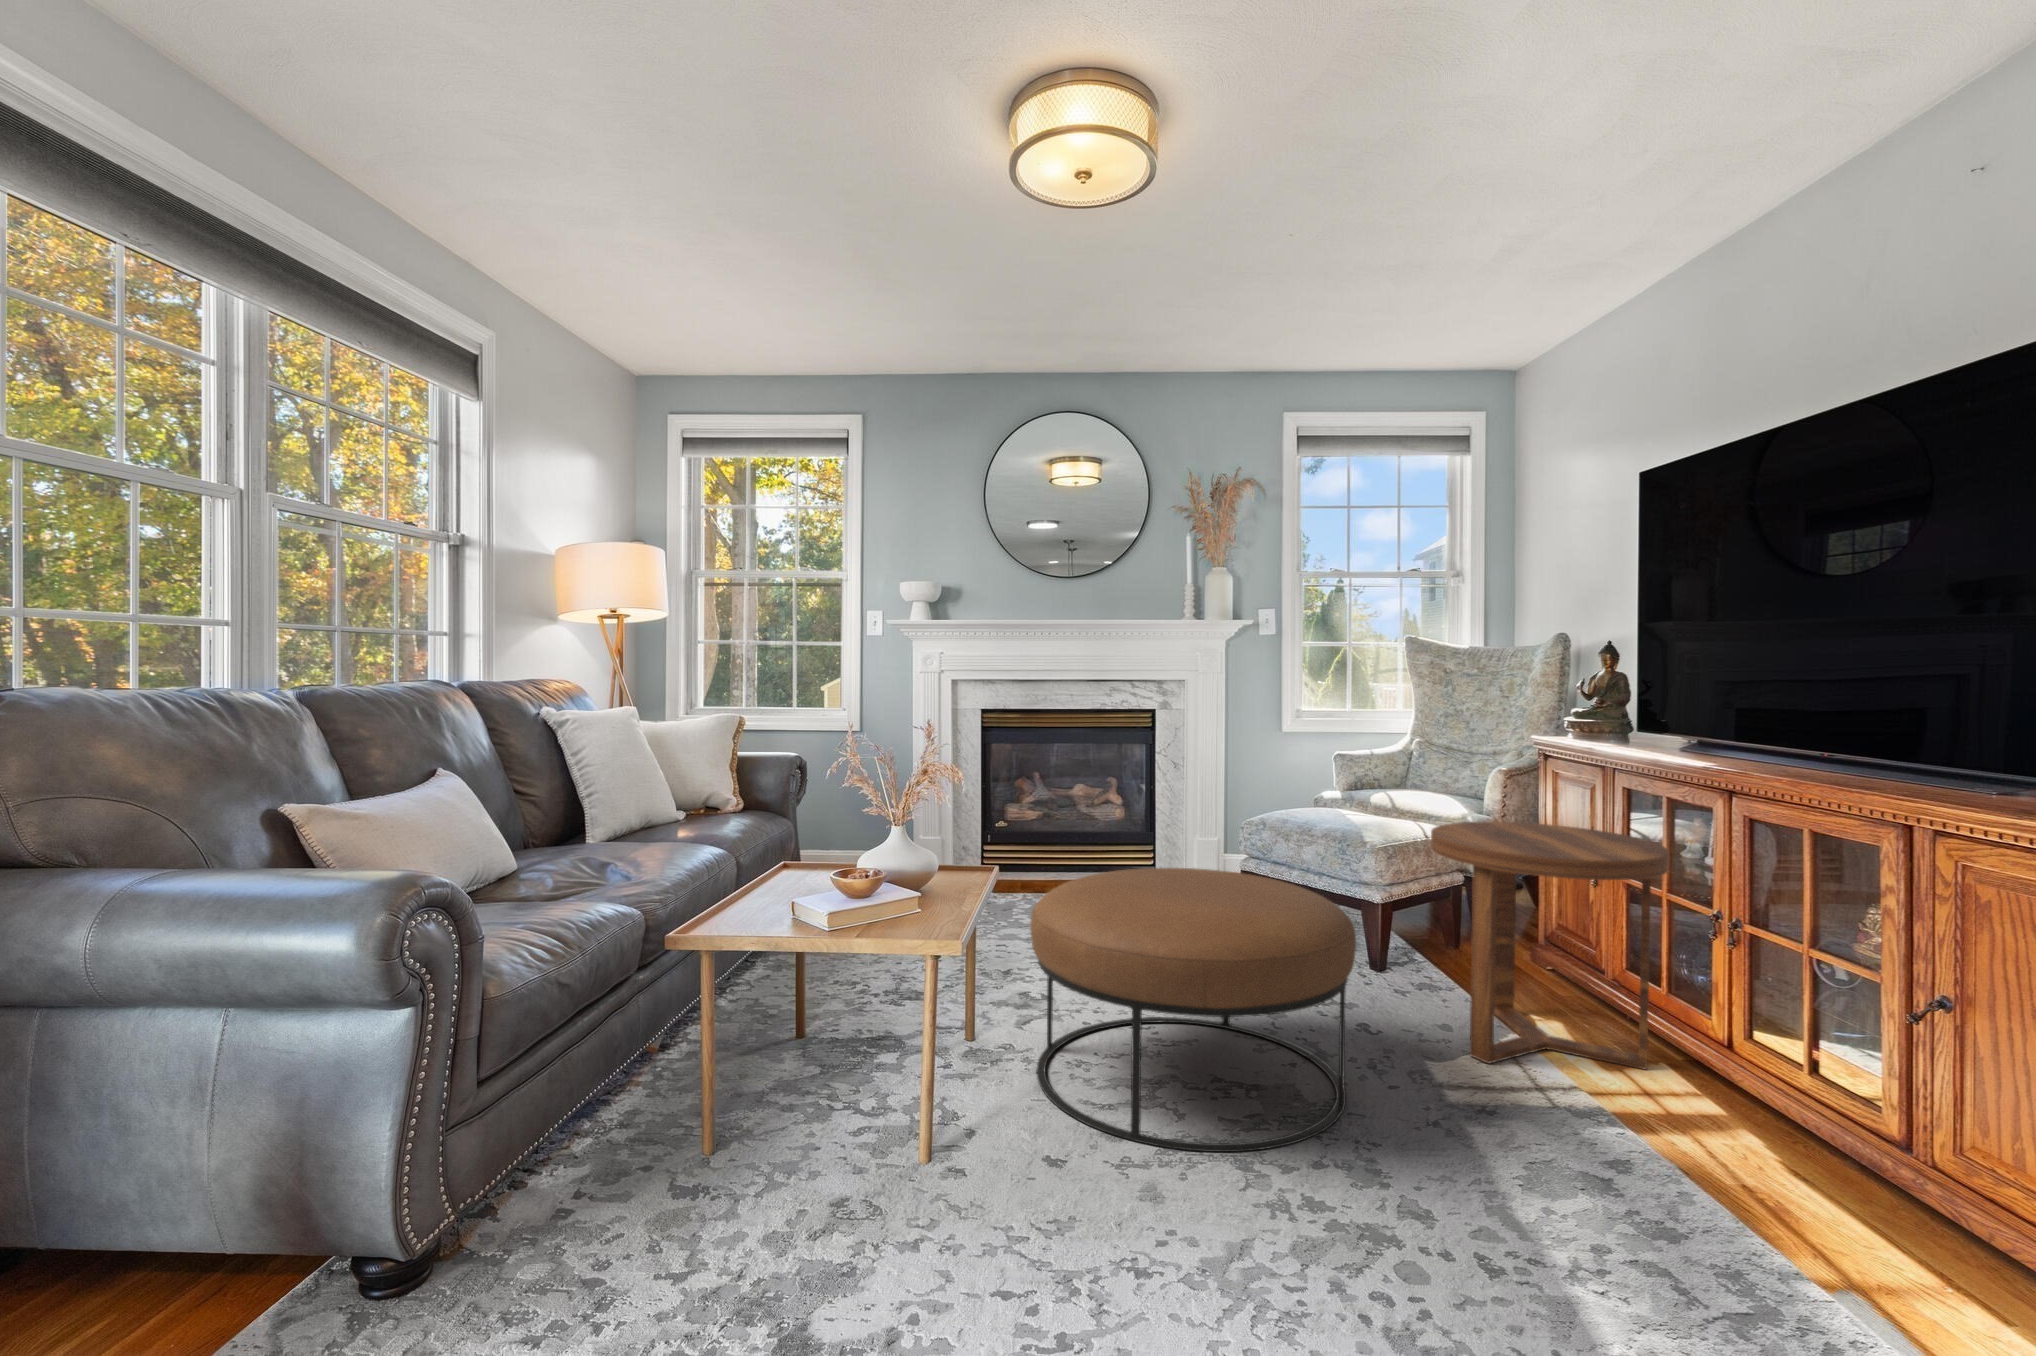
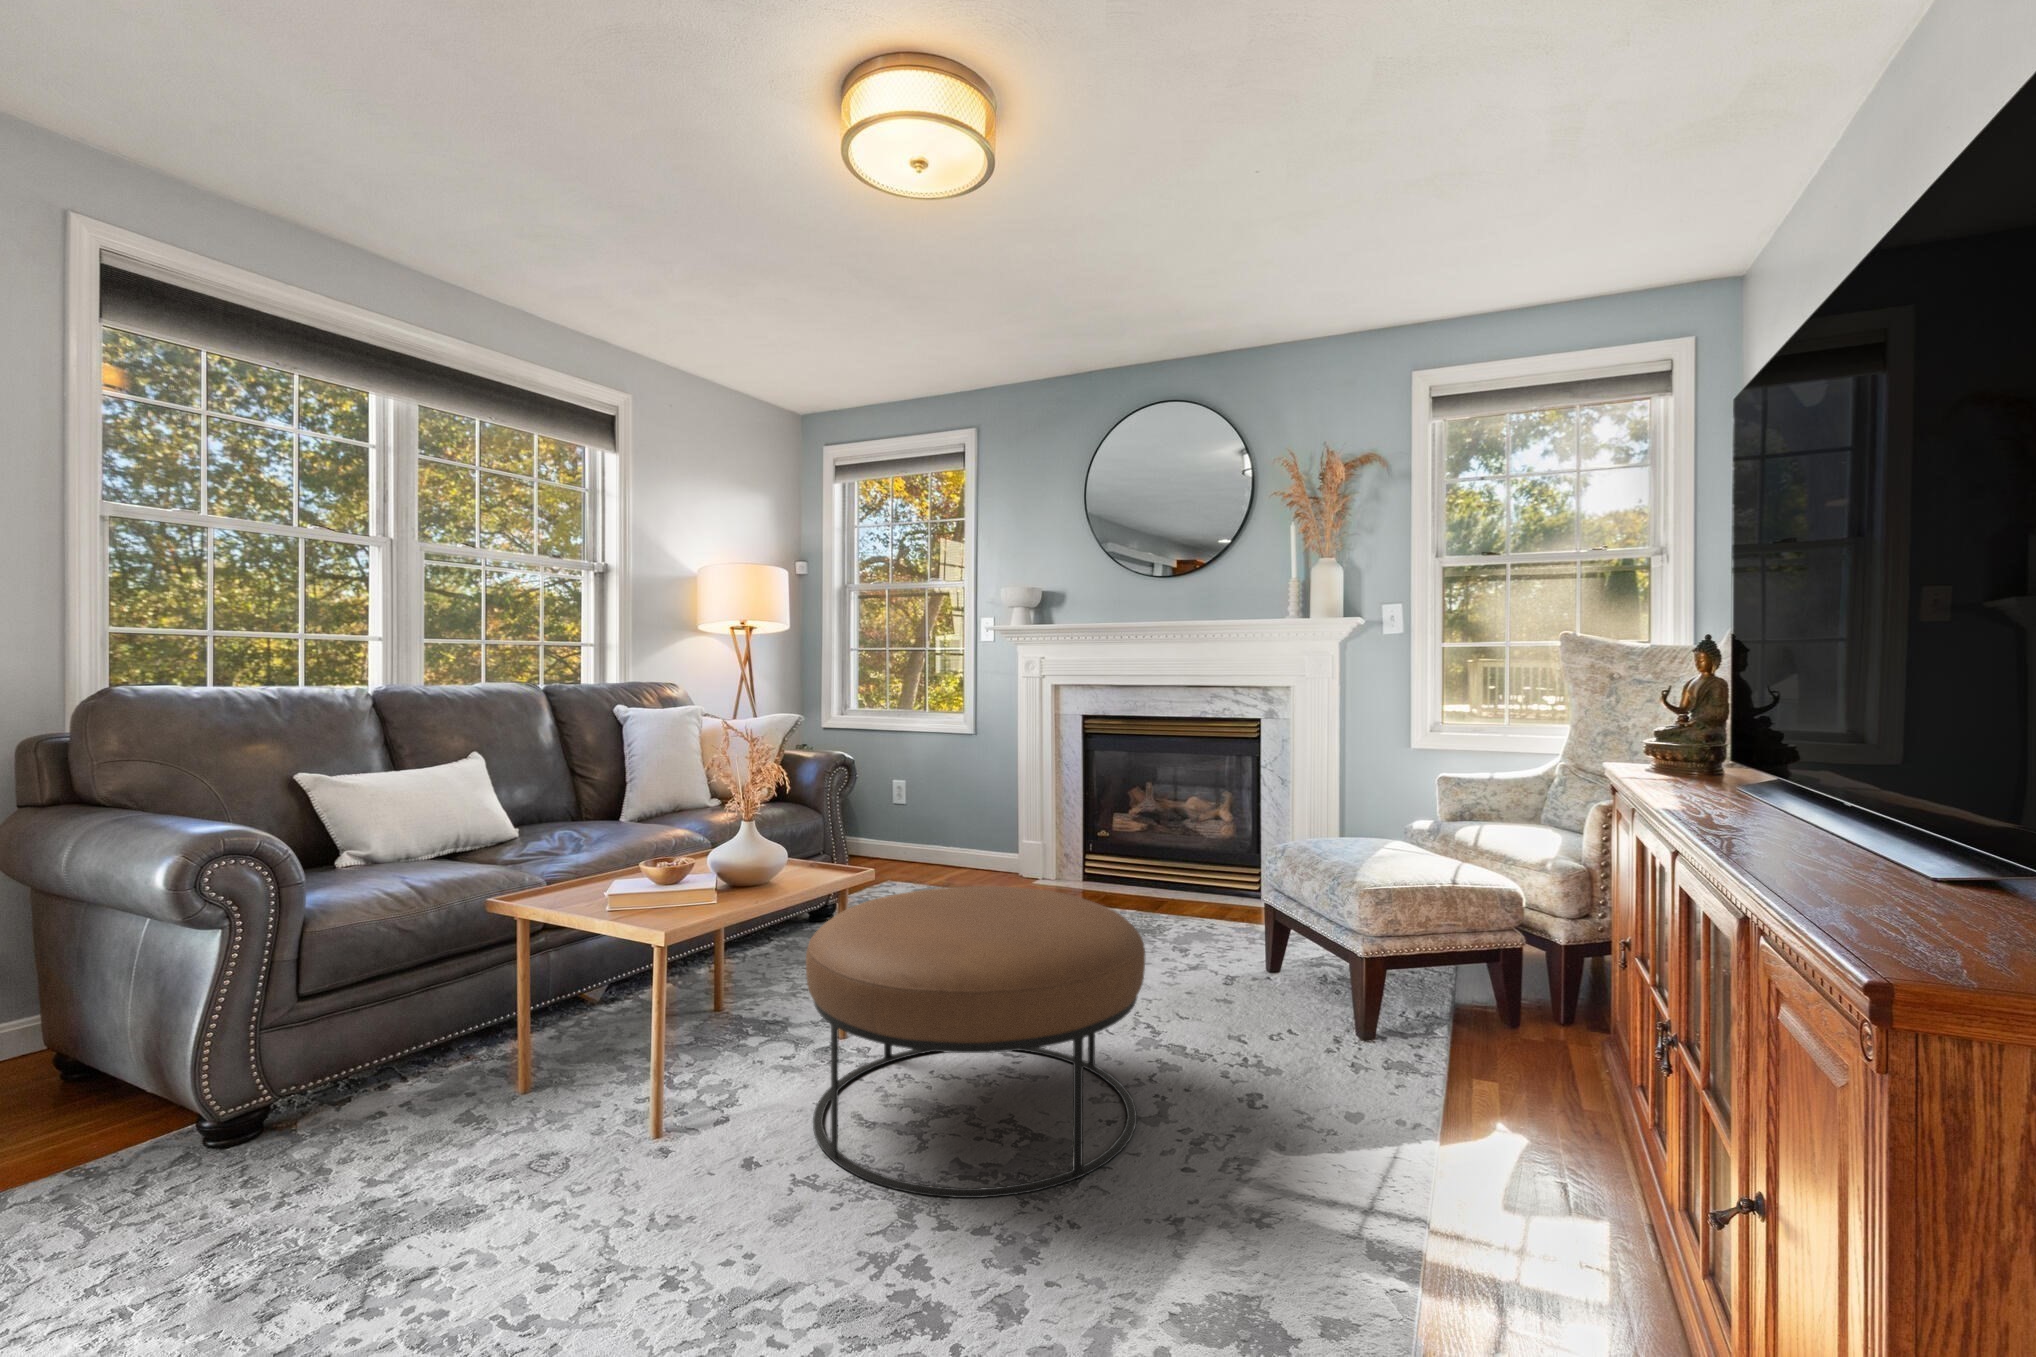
side table: present [1431,822,1669,1069] -> none [1305,866,1594,1213]

